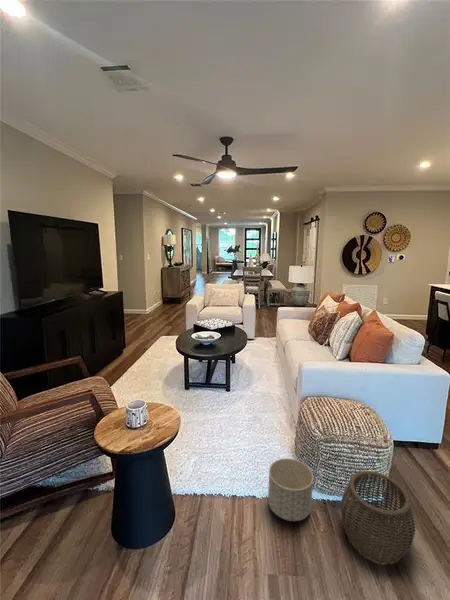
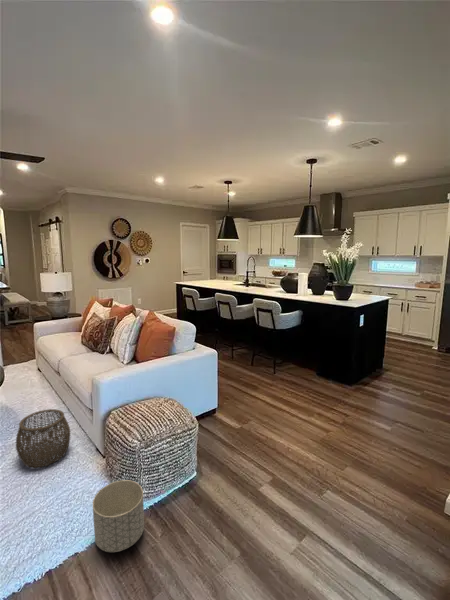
woven basket: present [341,471,415,564] -> present [16,409,70,468]

